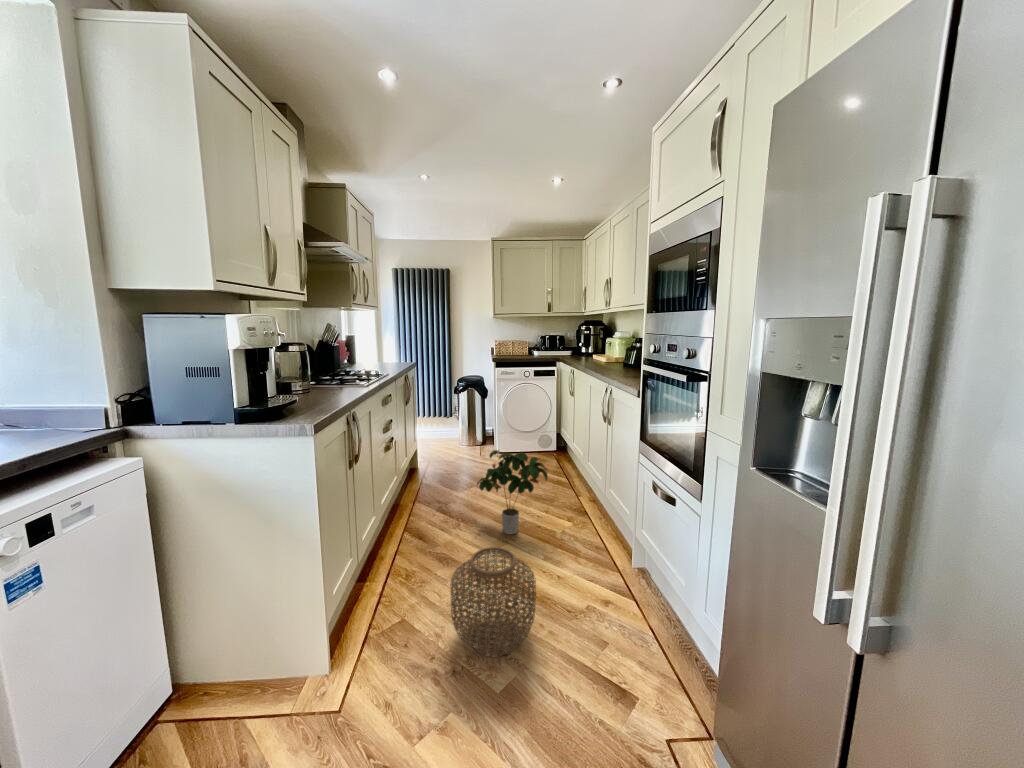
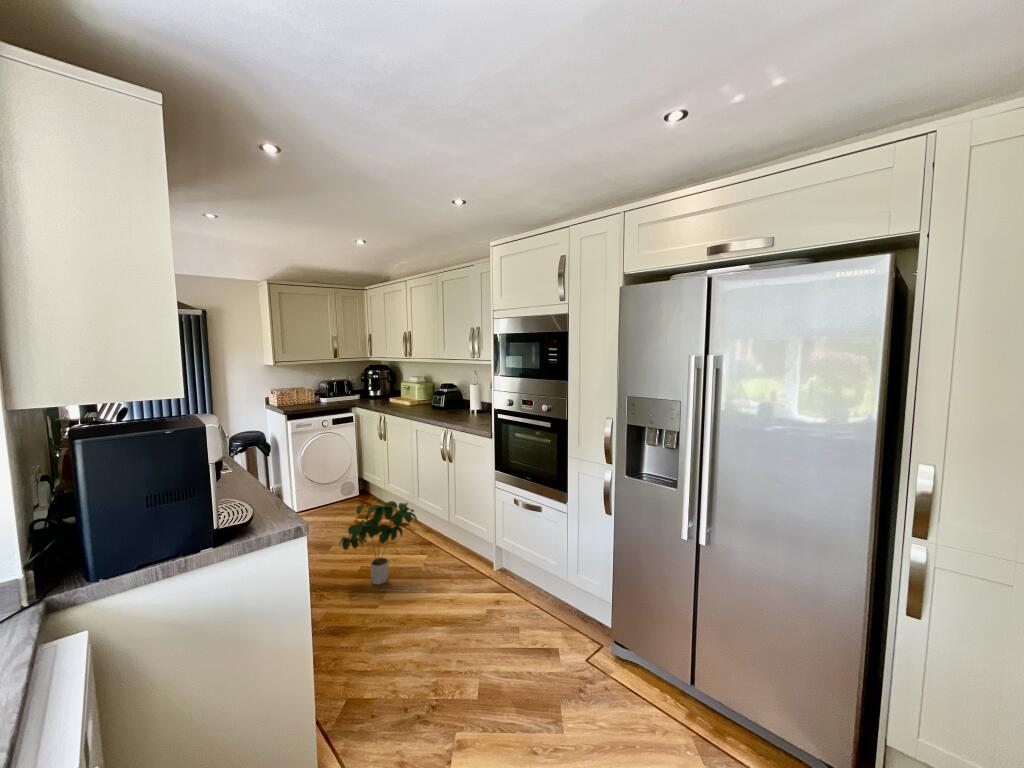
woven basket: present [451,547,536,657] -> none [405,584,480,683]

